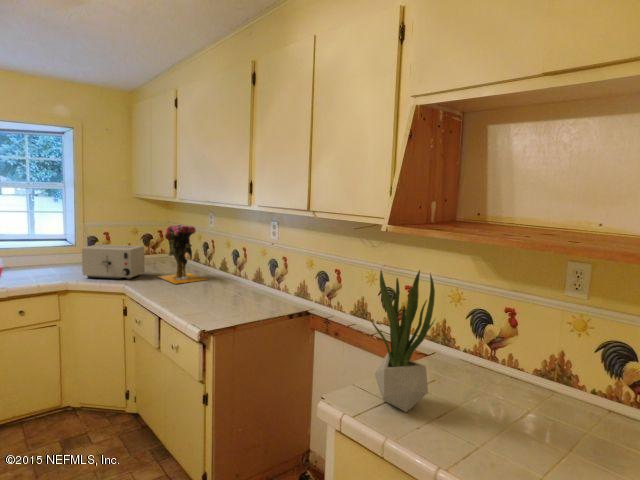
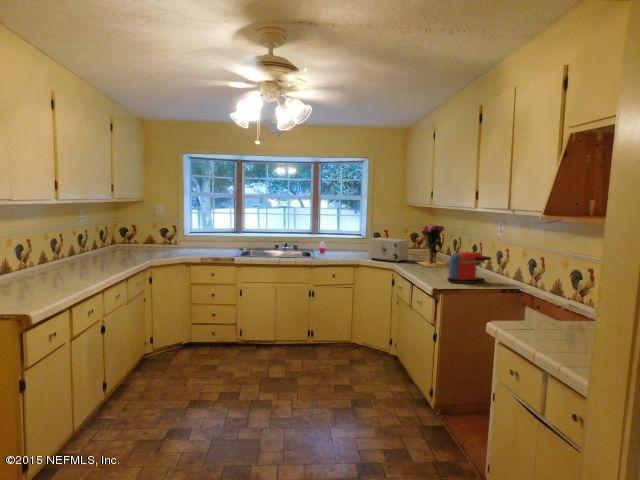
coffee maker: none [215,265,269,311] -> present [447,252,491,283]
potted plant: present [370,270,435,412] -> none [520,242,568,336]

